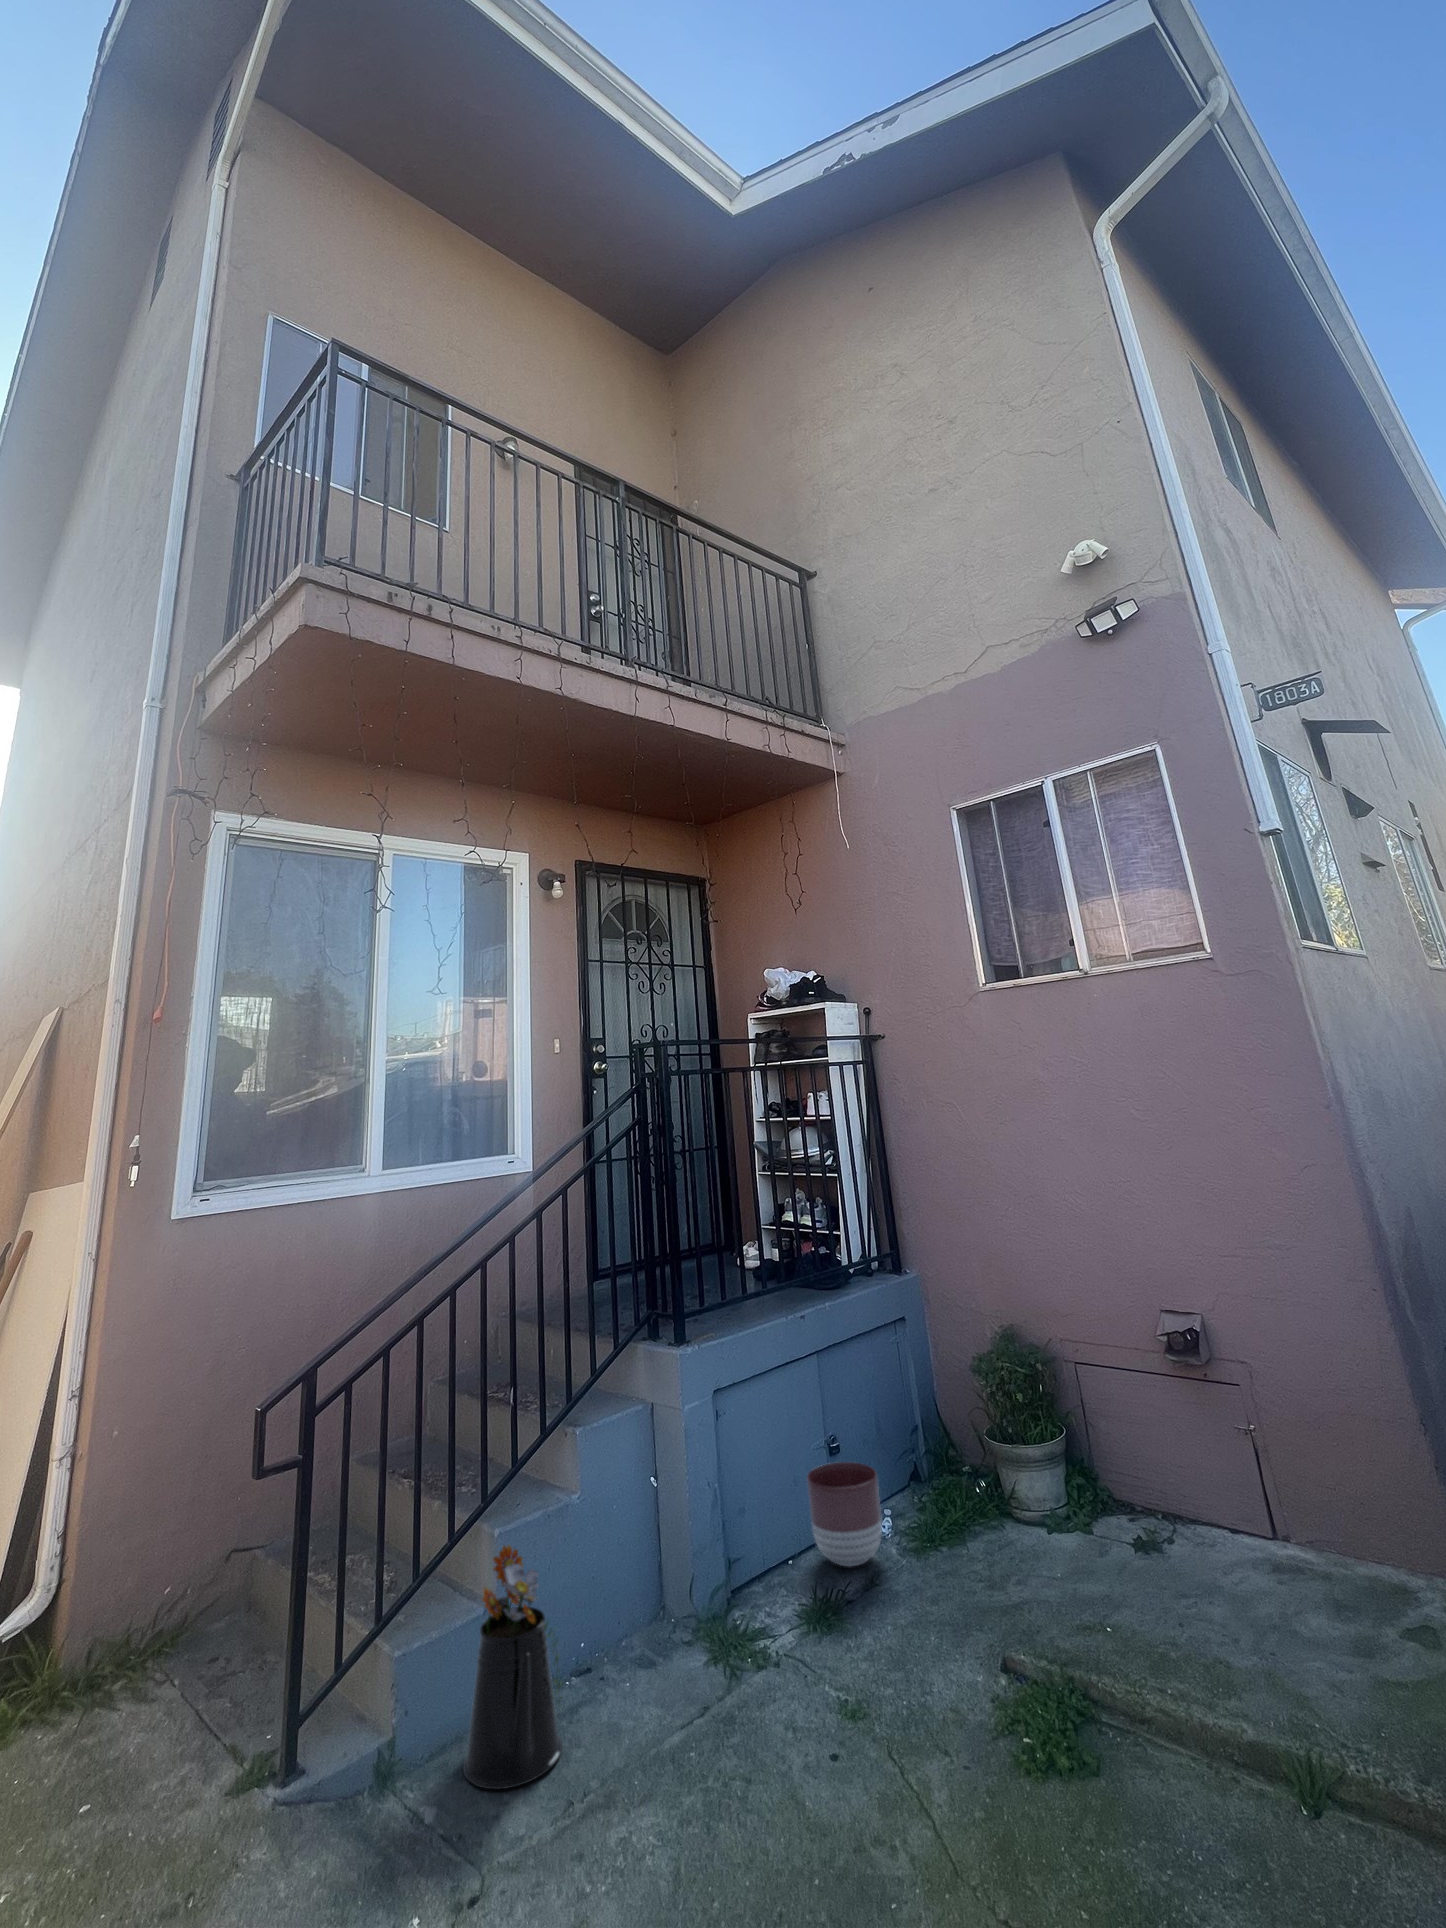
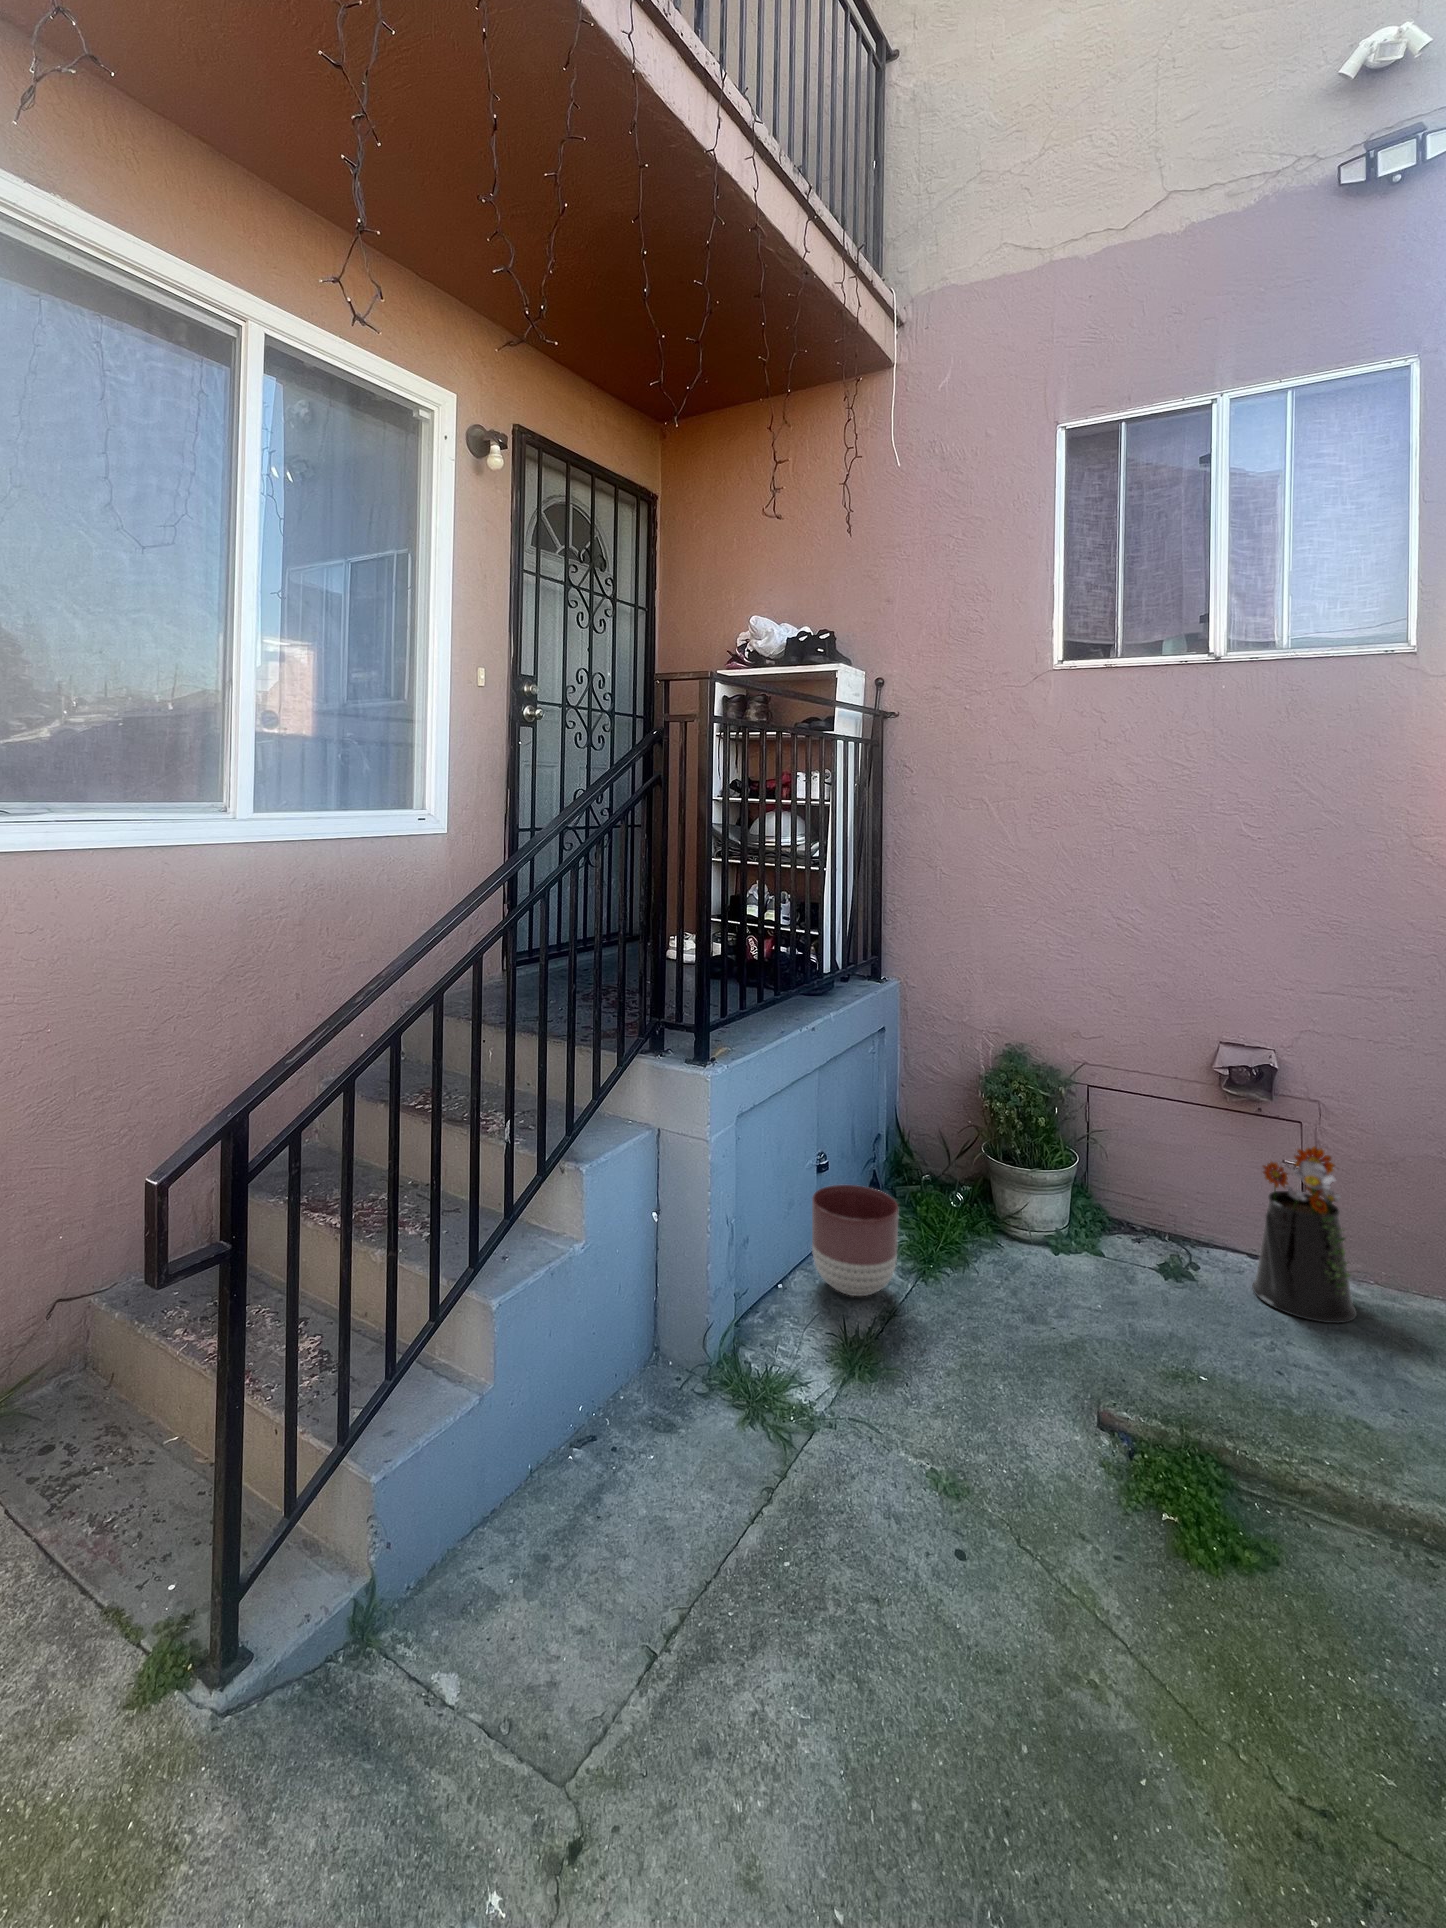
watering can: present [463,1545,562,1789] -> present [1252,1146,1357,1323]

